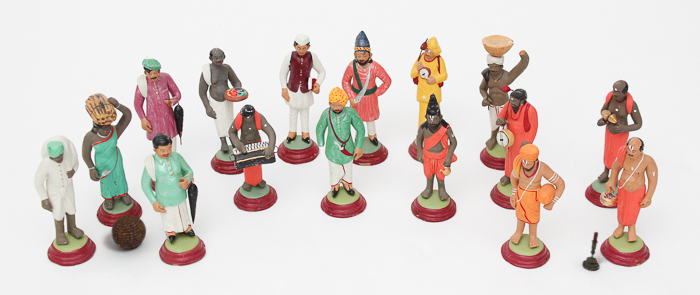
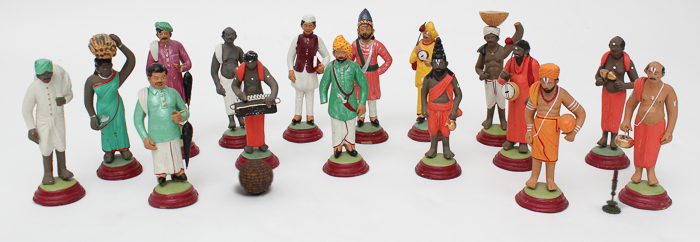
decorative orb: present [112,215,146,248] -> present [238,159,274,194]

